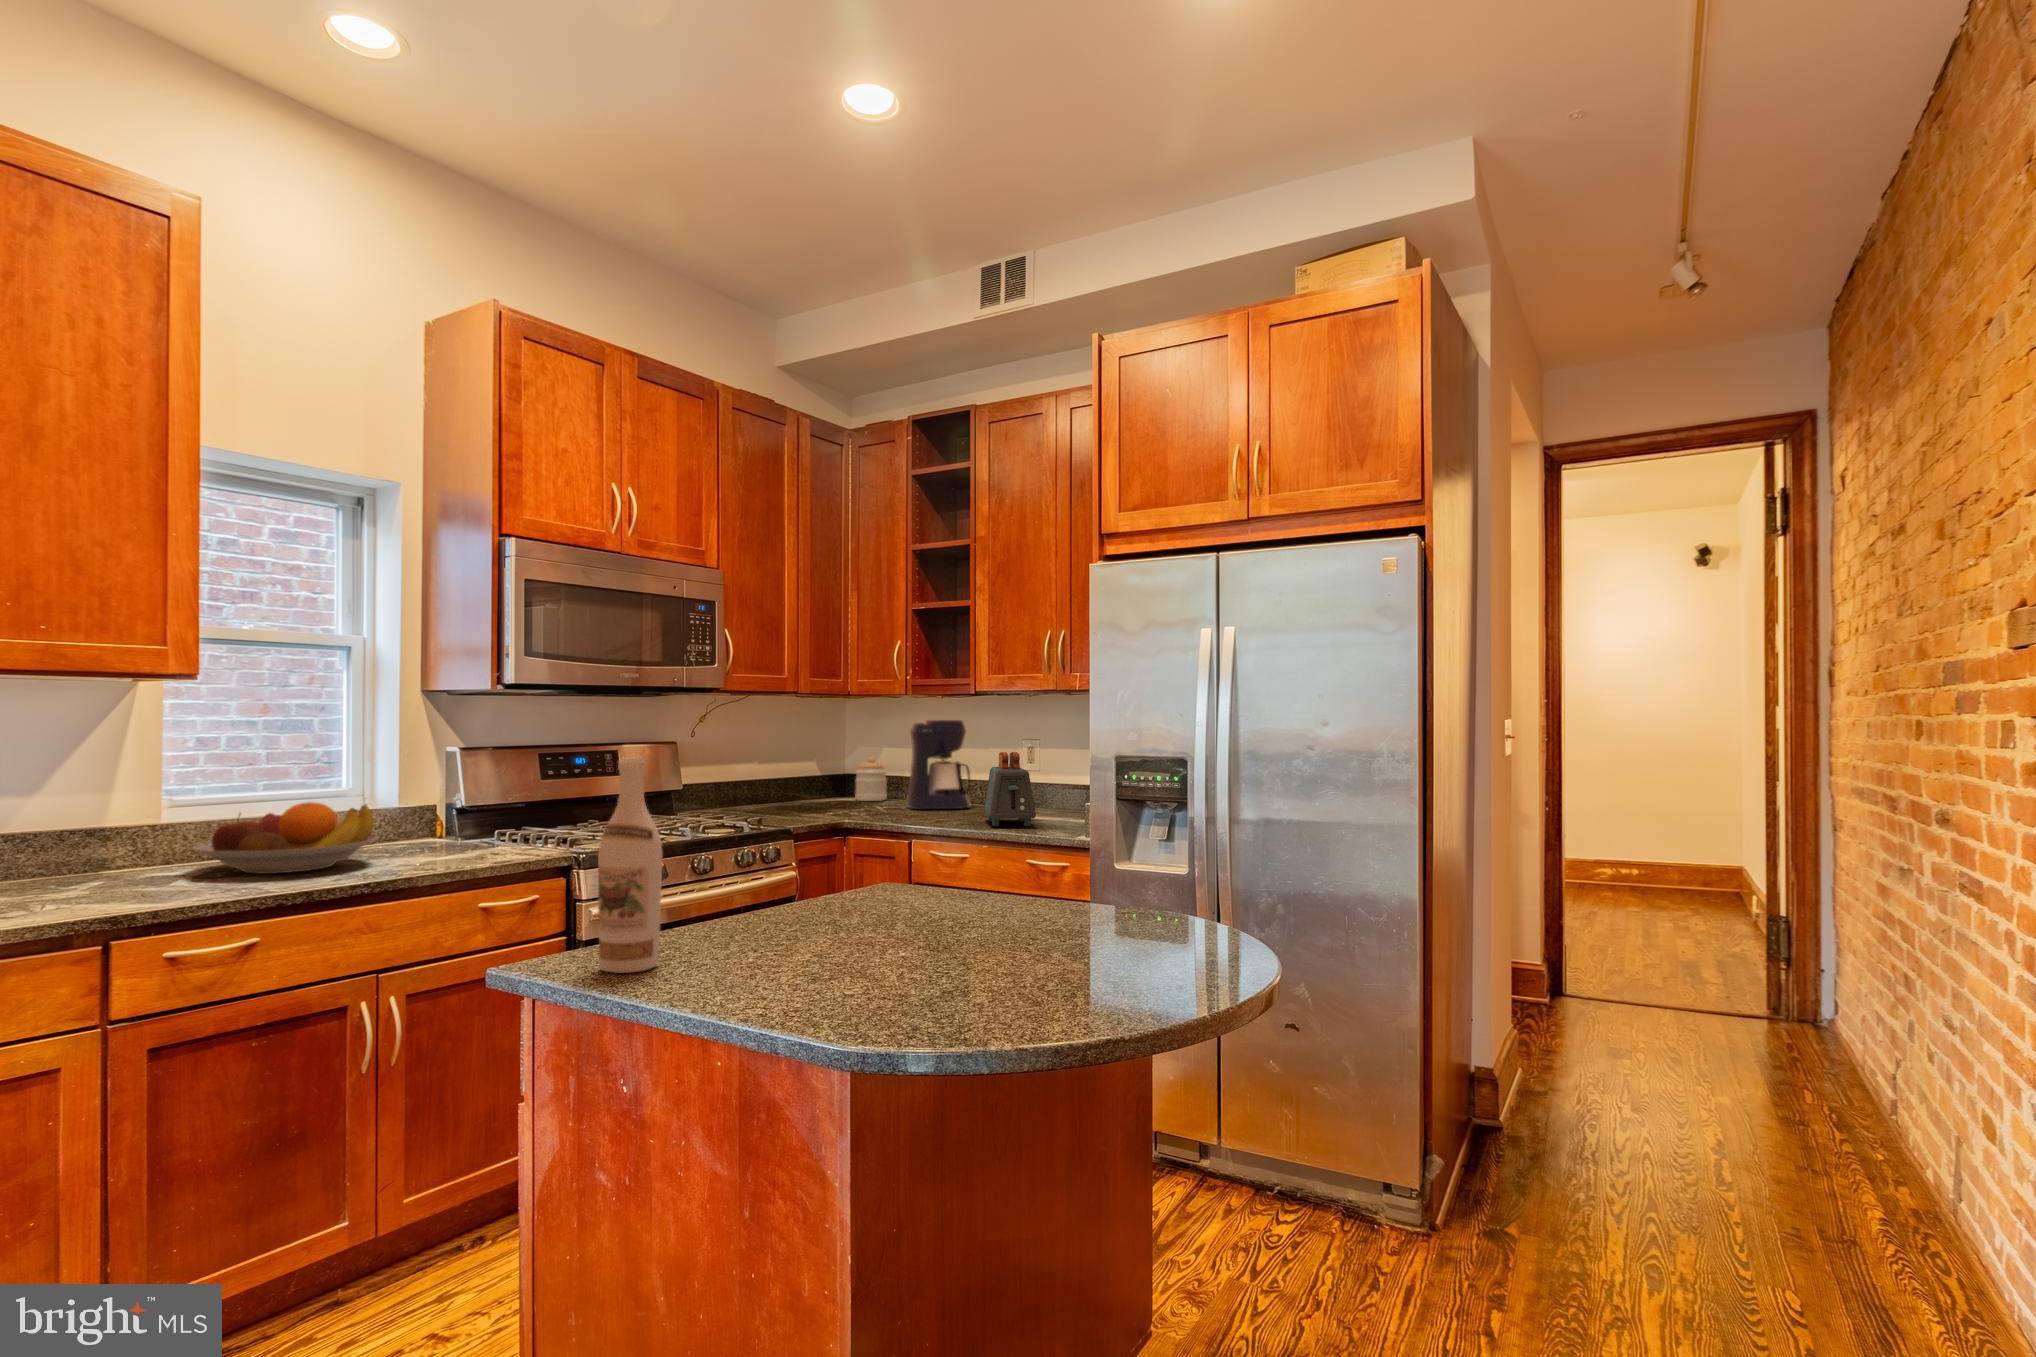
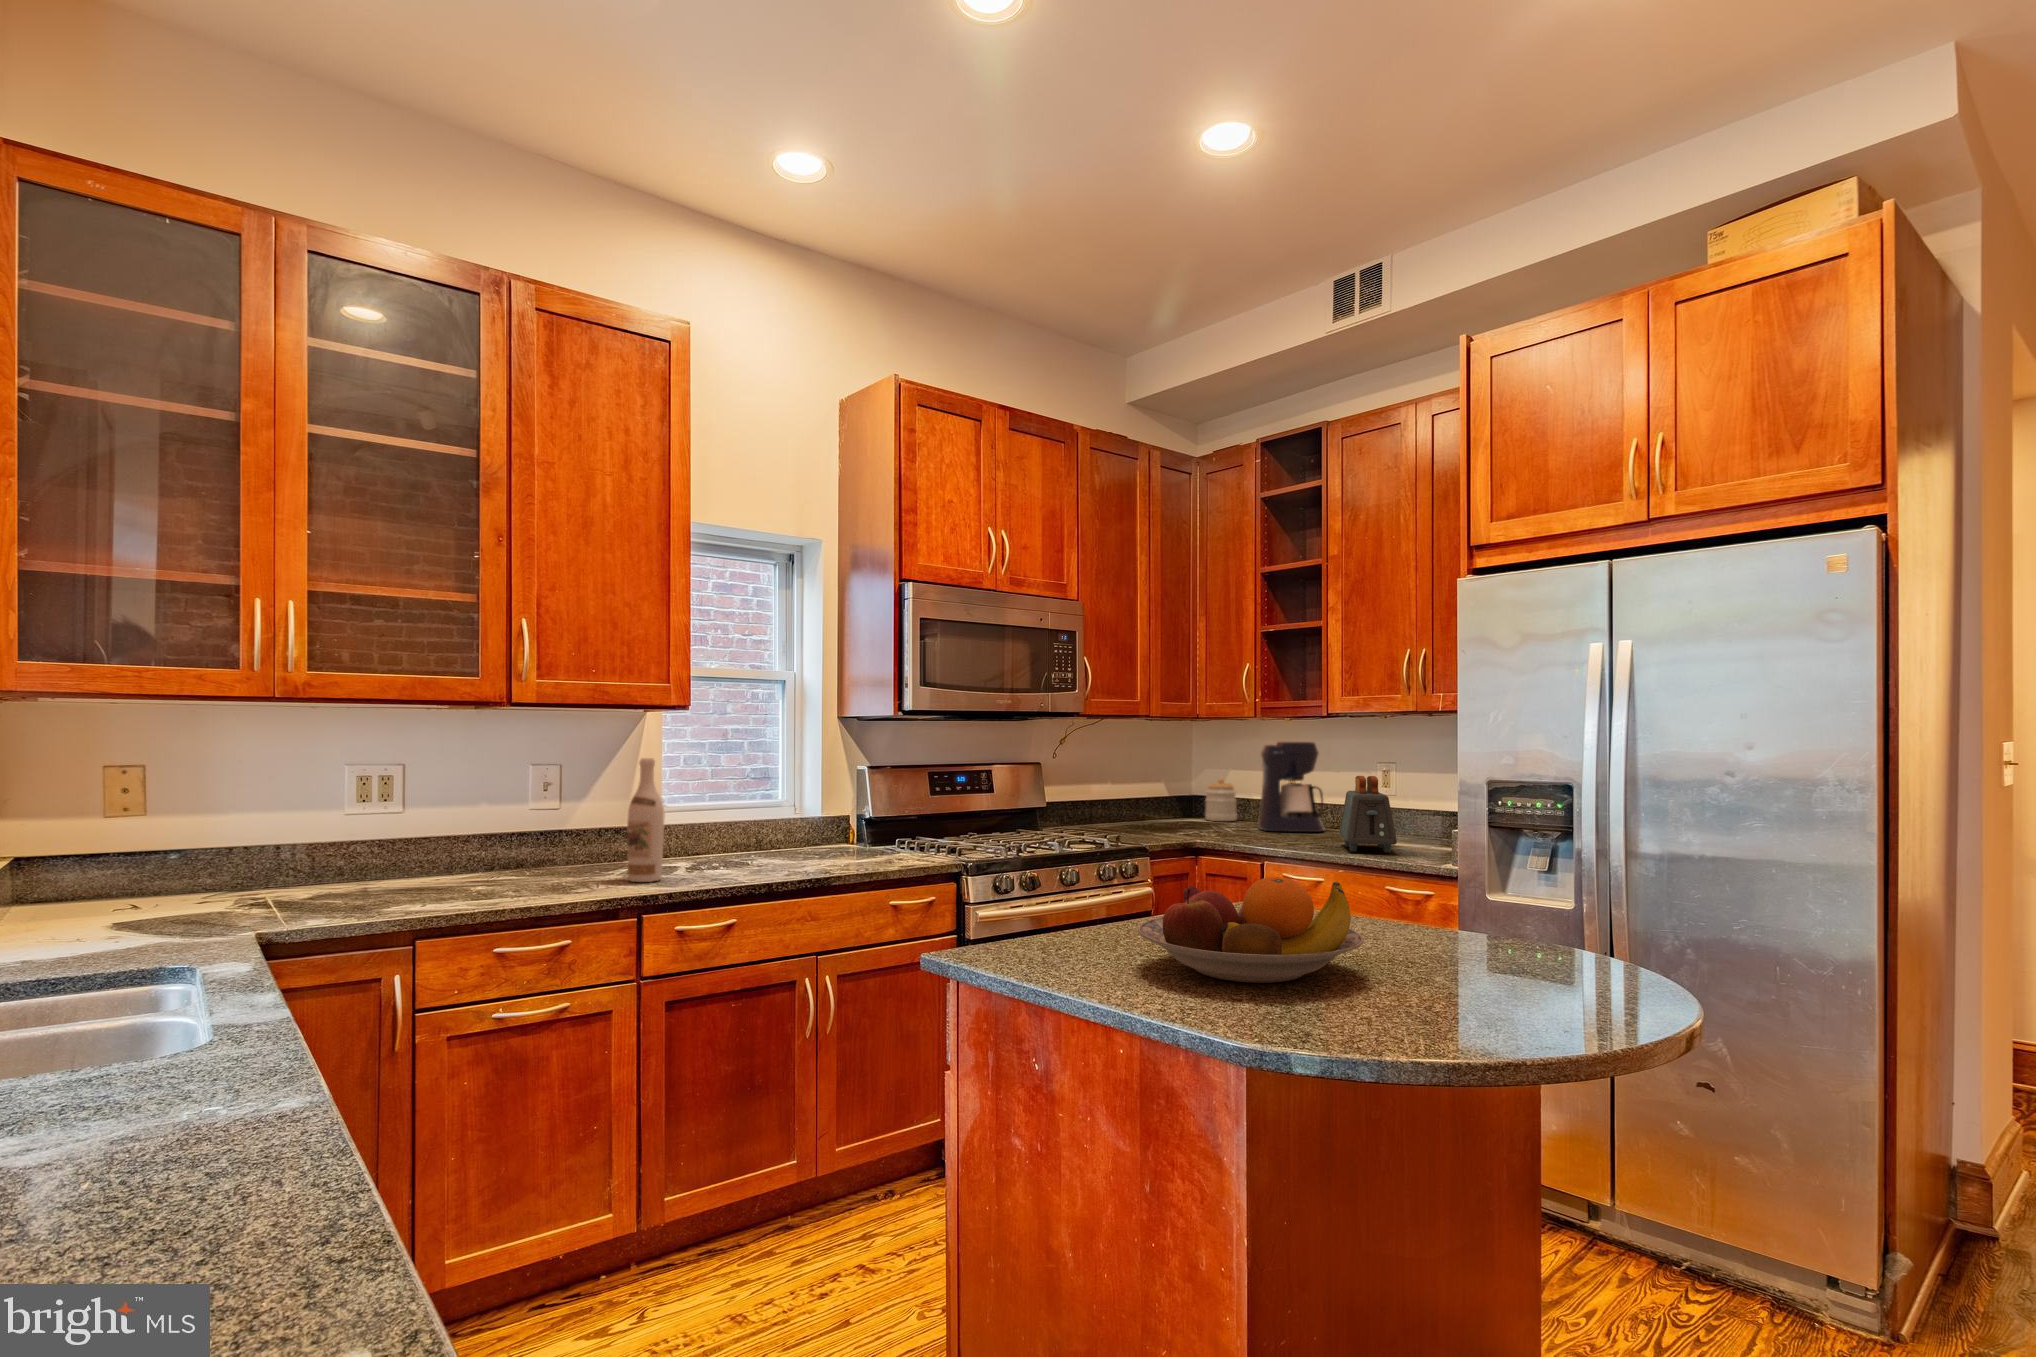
wine bottle: present [598,757,662,973] -> present [627,758,665,882]
fruit bowl: present [192,802,379,874] -> present [1138,877,1364,983]

